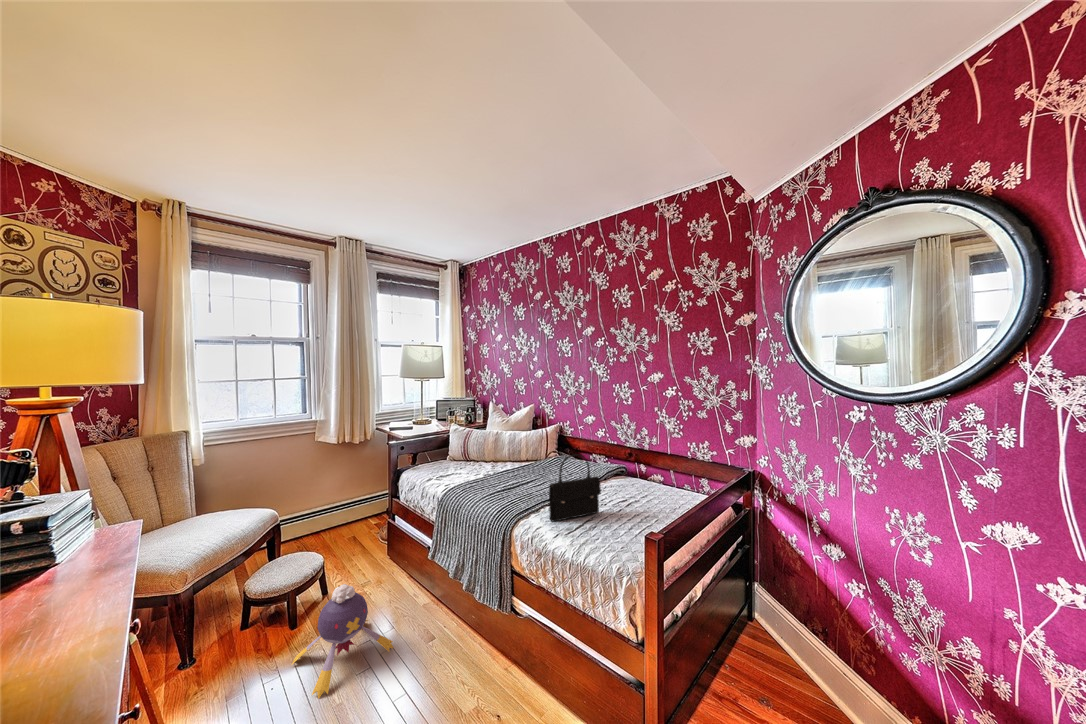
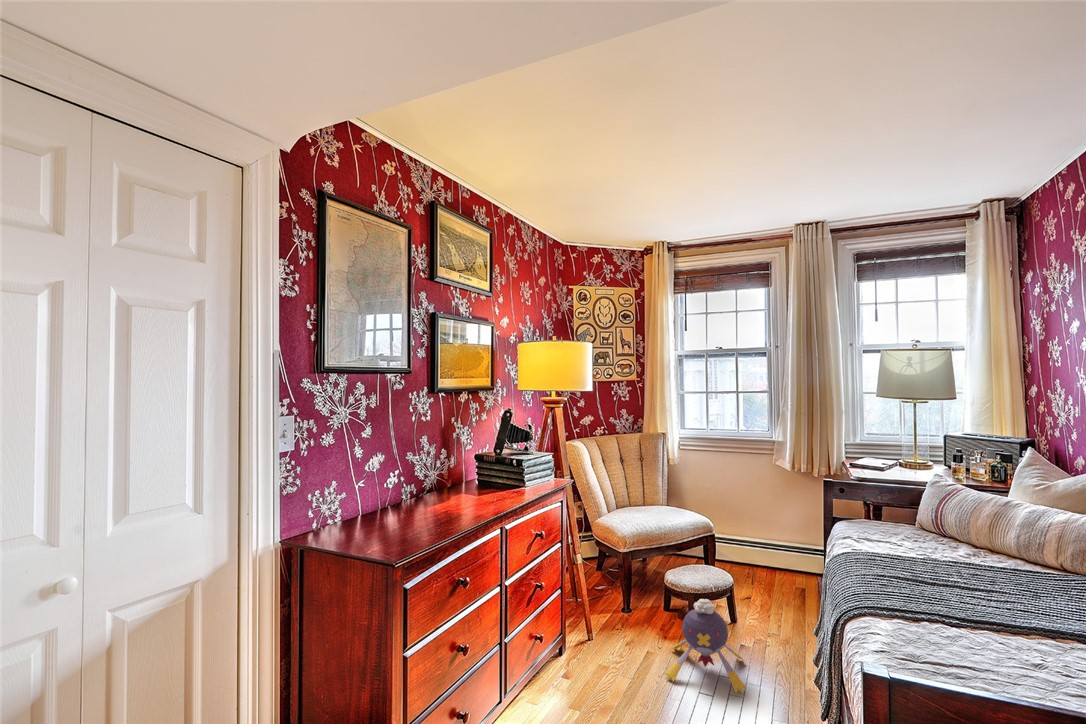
handbag: present [549,454,601,522] -> none [902,538,1023,667]

